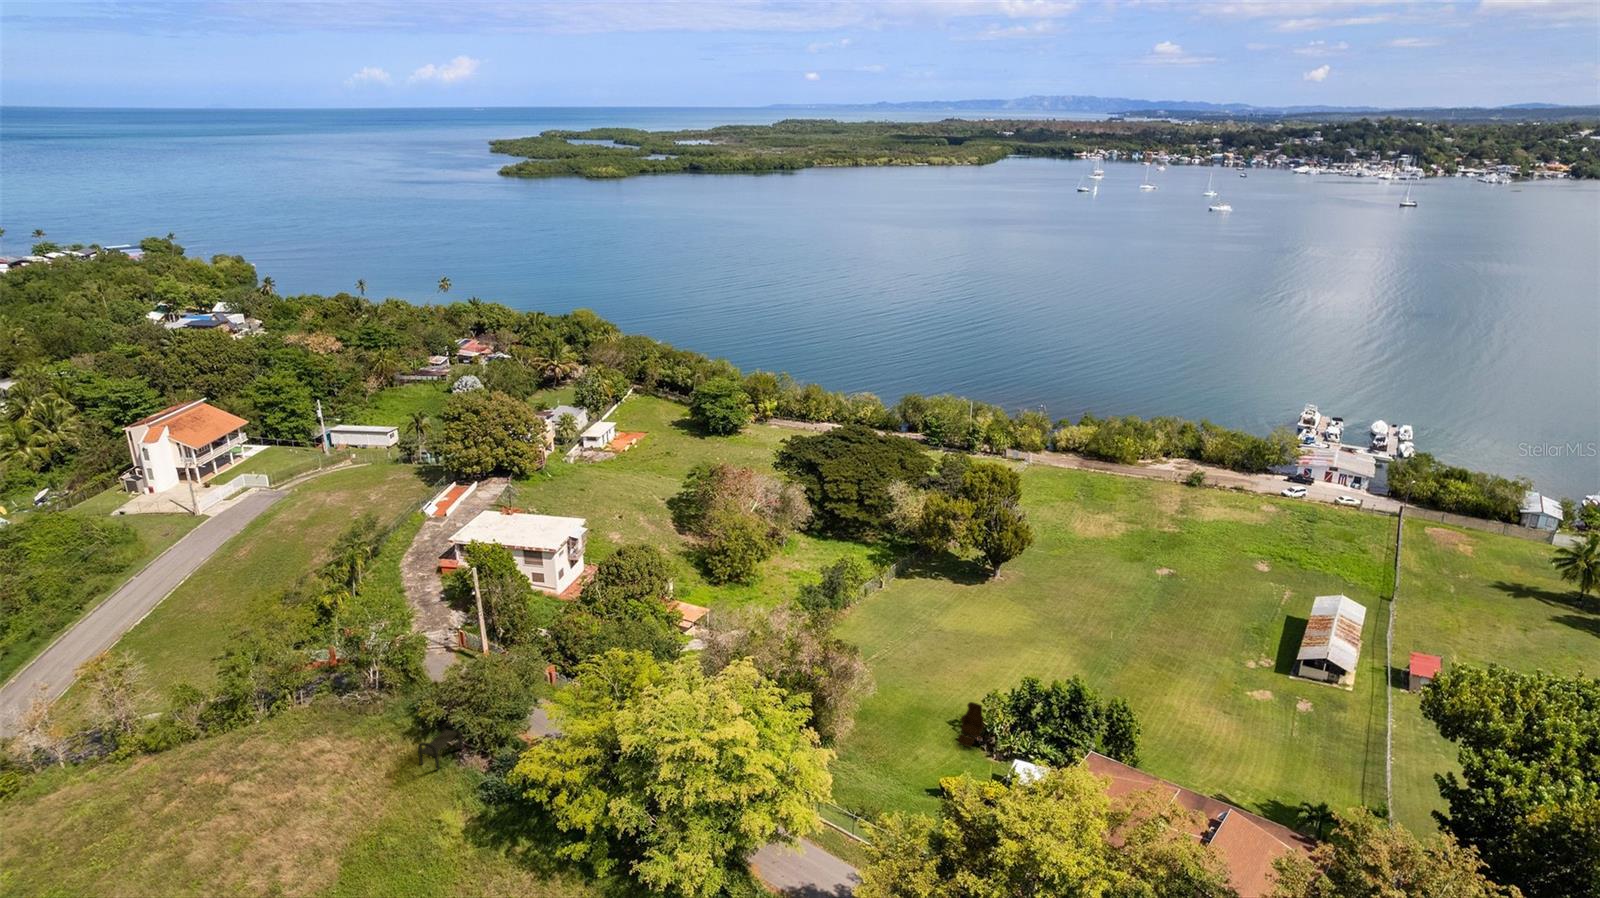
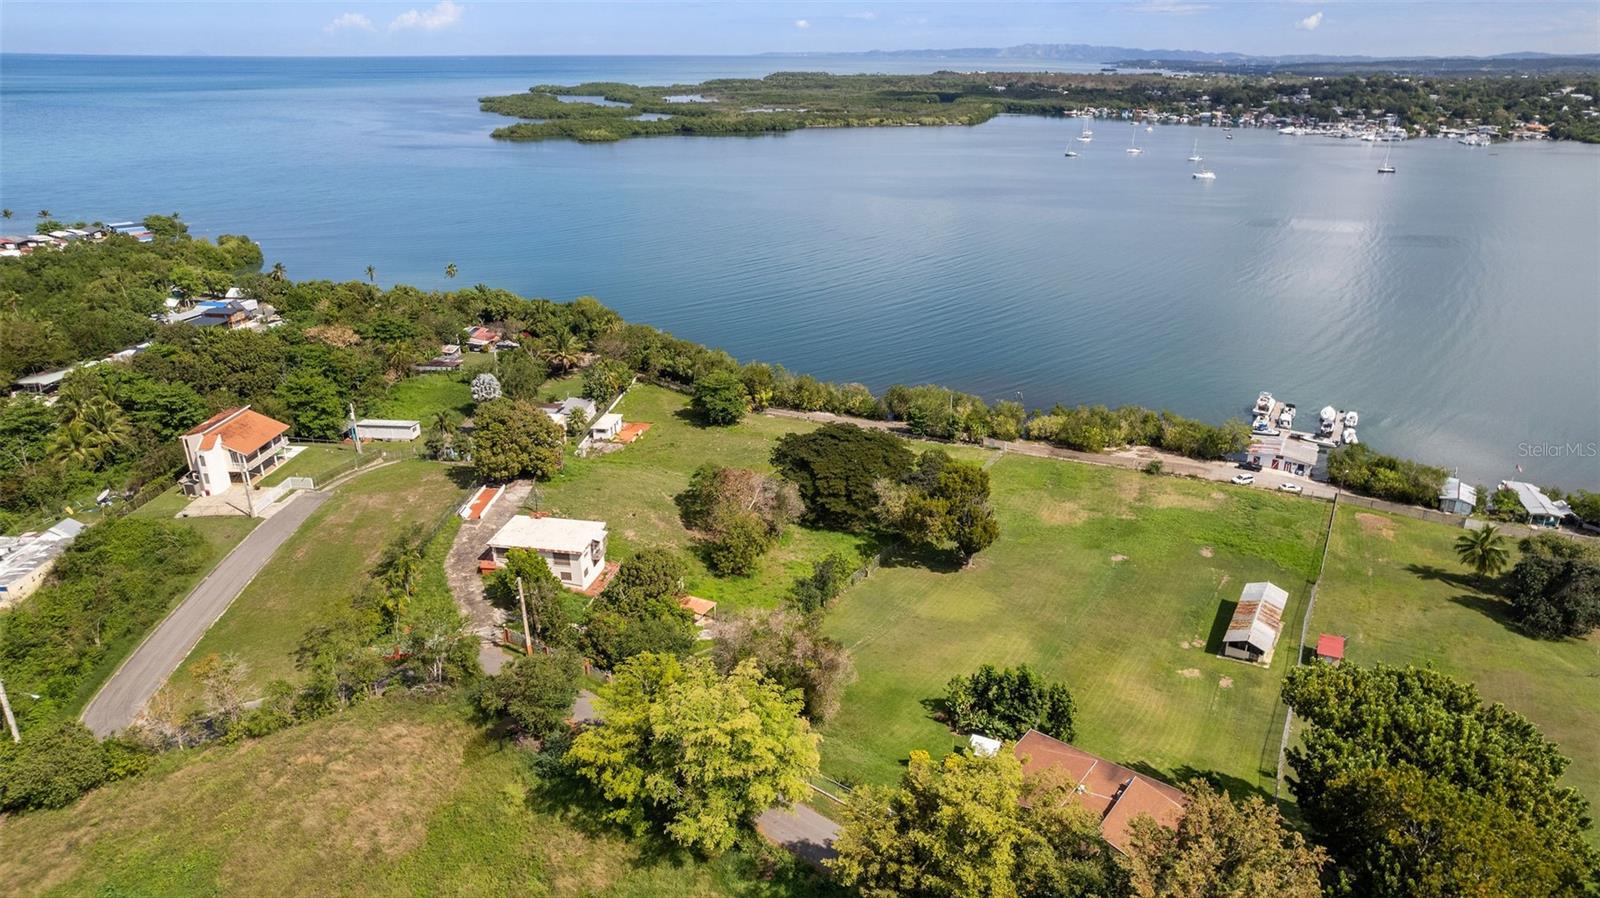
lounge chair: present [957,702,985,747] -> none [926,684,951,724]

